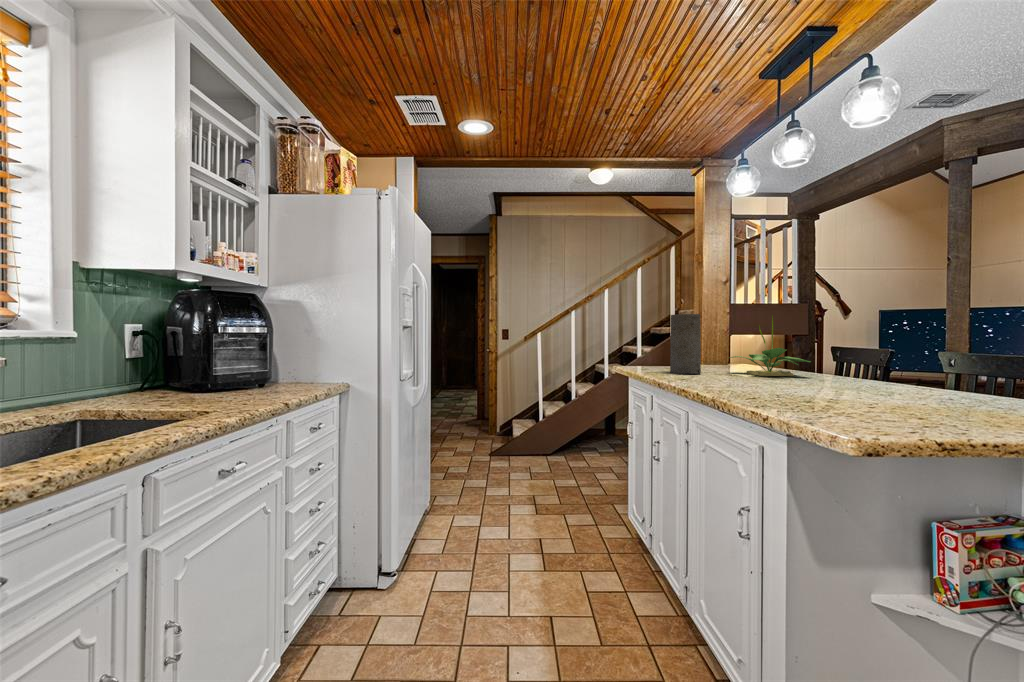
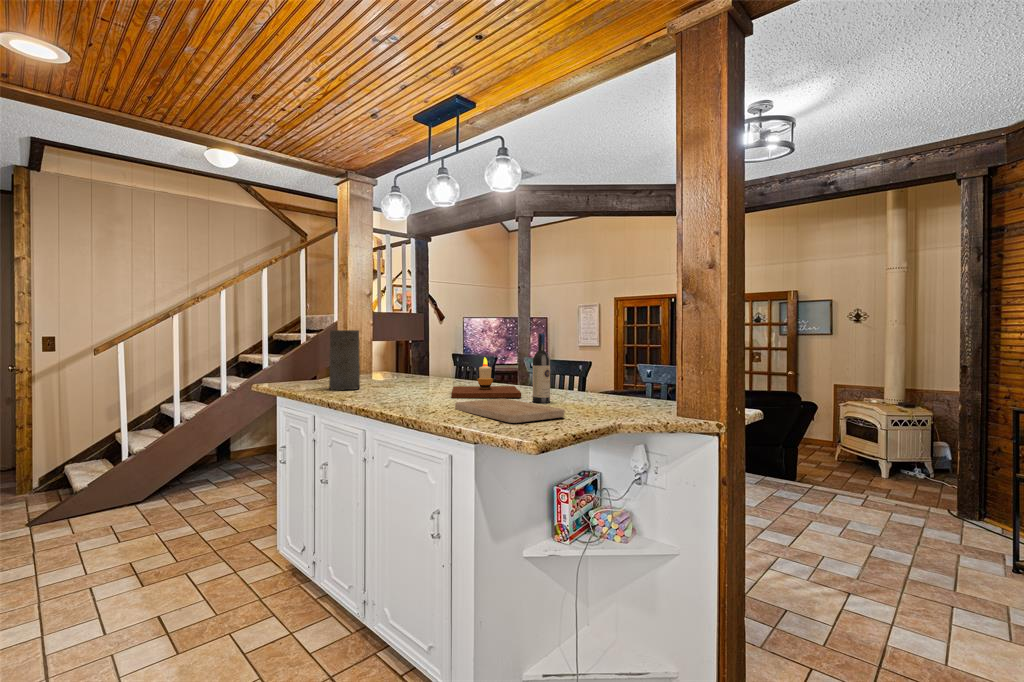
wine bottle: none [922,306,956,405] -> present [533,333,550,403]
potted plant: present [730,315,810,376] -> none [380,332,449,387]
candle: none [798,342,908,395] -> present [451,358,521,398]
cutting board: none [788,391,955,422] -> present [455,399,564,423]

